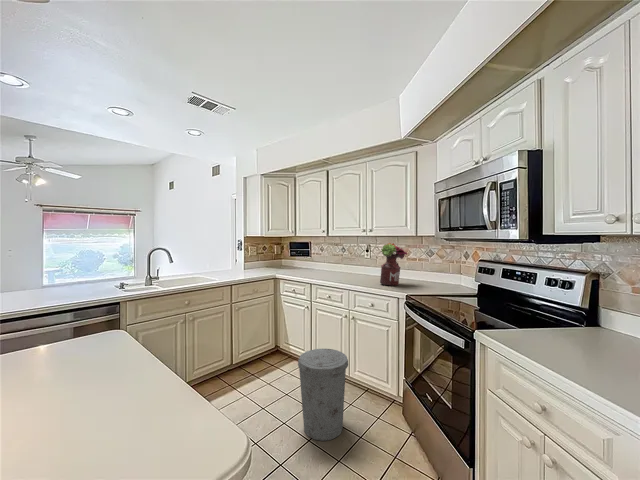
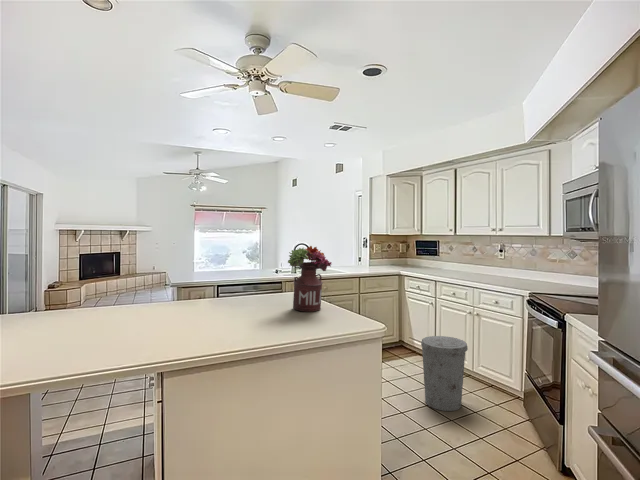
flower arrangement: present [380,243,407,286] -> present [288,246,331,312]

